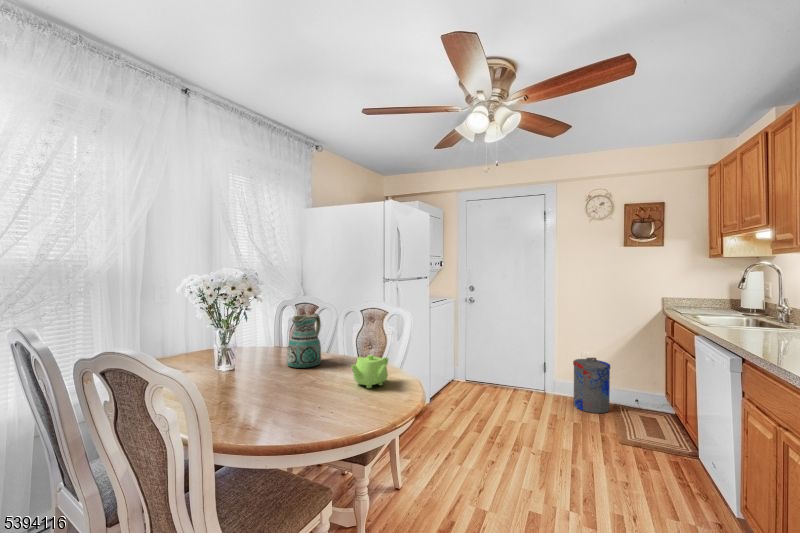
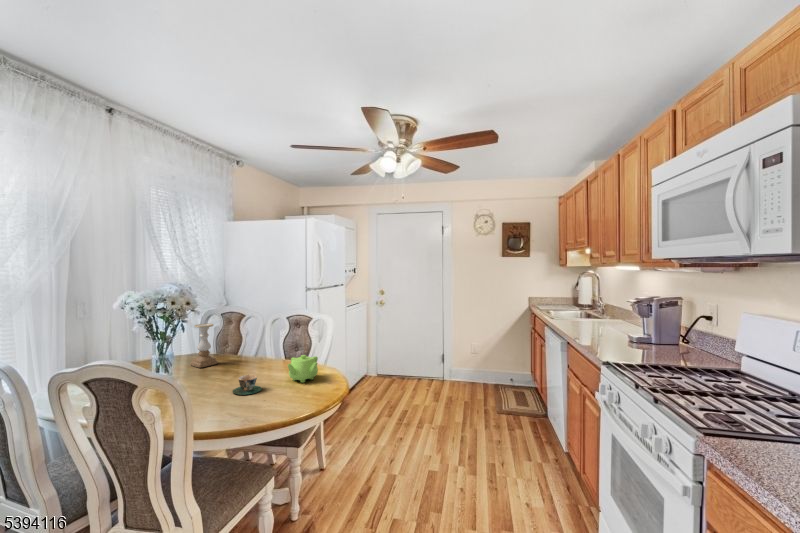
candle holder: none [257,313,284,361] -> present [191,324,218,368]
ceramic pitcher: present [287,313,321,368] -> none [223,322,255,371]
trash can: present [573,358,610,413] -> none [465,348,492,392]
teacup: none [288,374,321,398] -> present [233,375,262,395]

